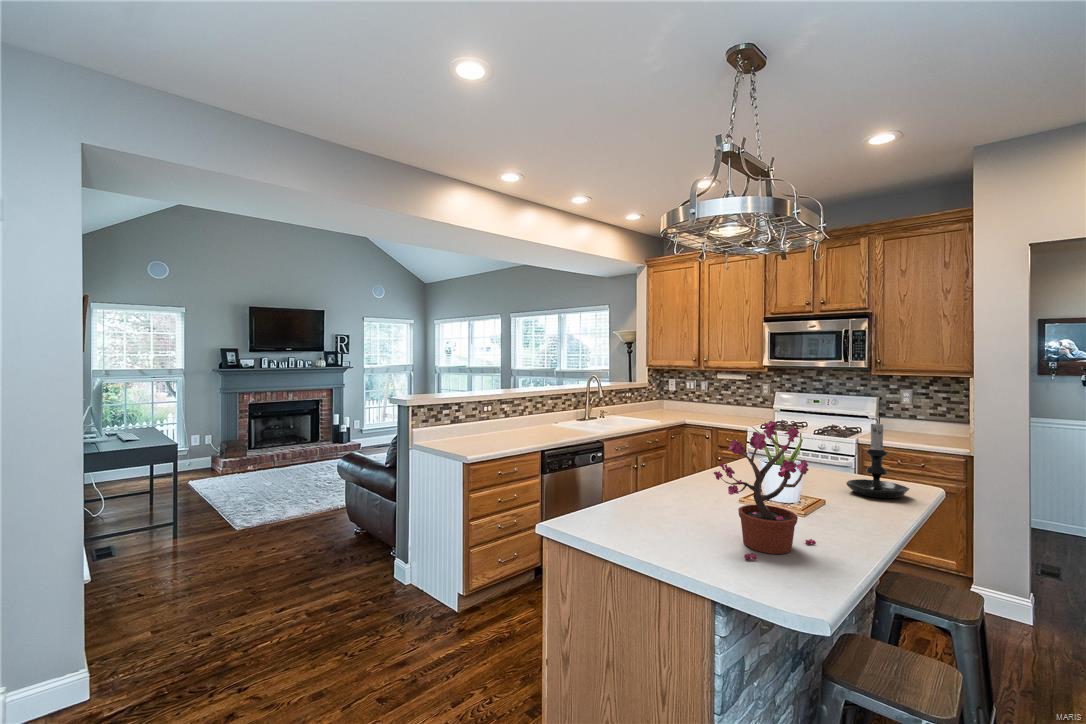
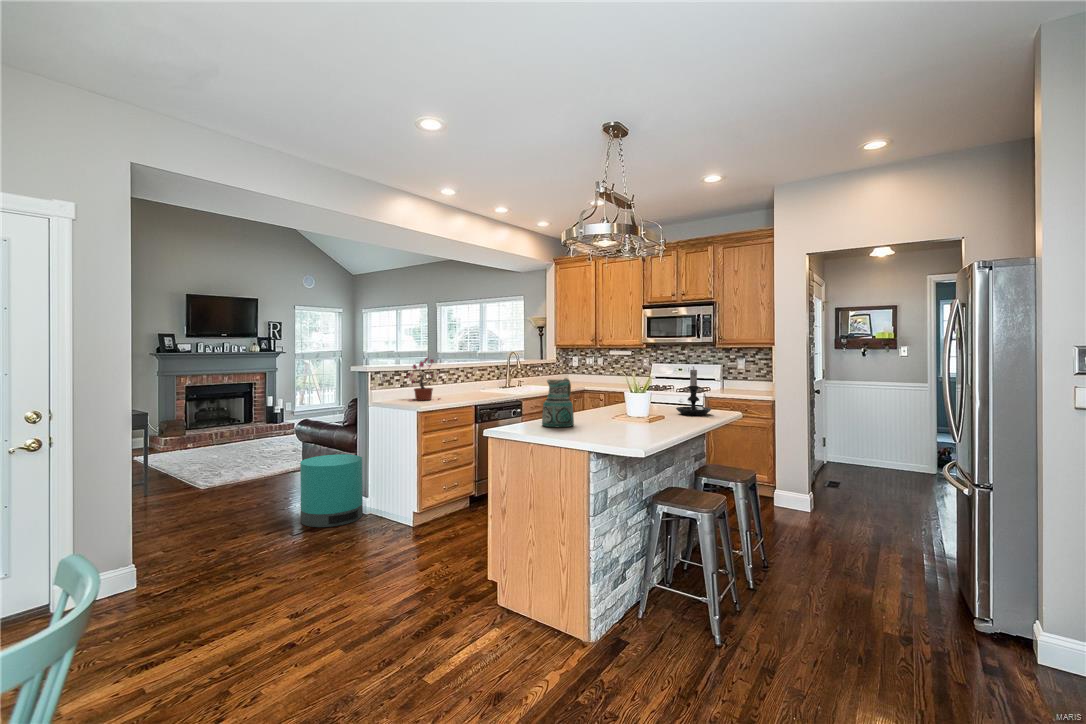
potted plant: present [714,421,816,560] -> present [406,358,440,401]
ceramic pitcher: none [635,440,687,526] -> present [542,378,574,427]
trash can: none [324,506,401,605] -> present [300,454,363,527]

